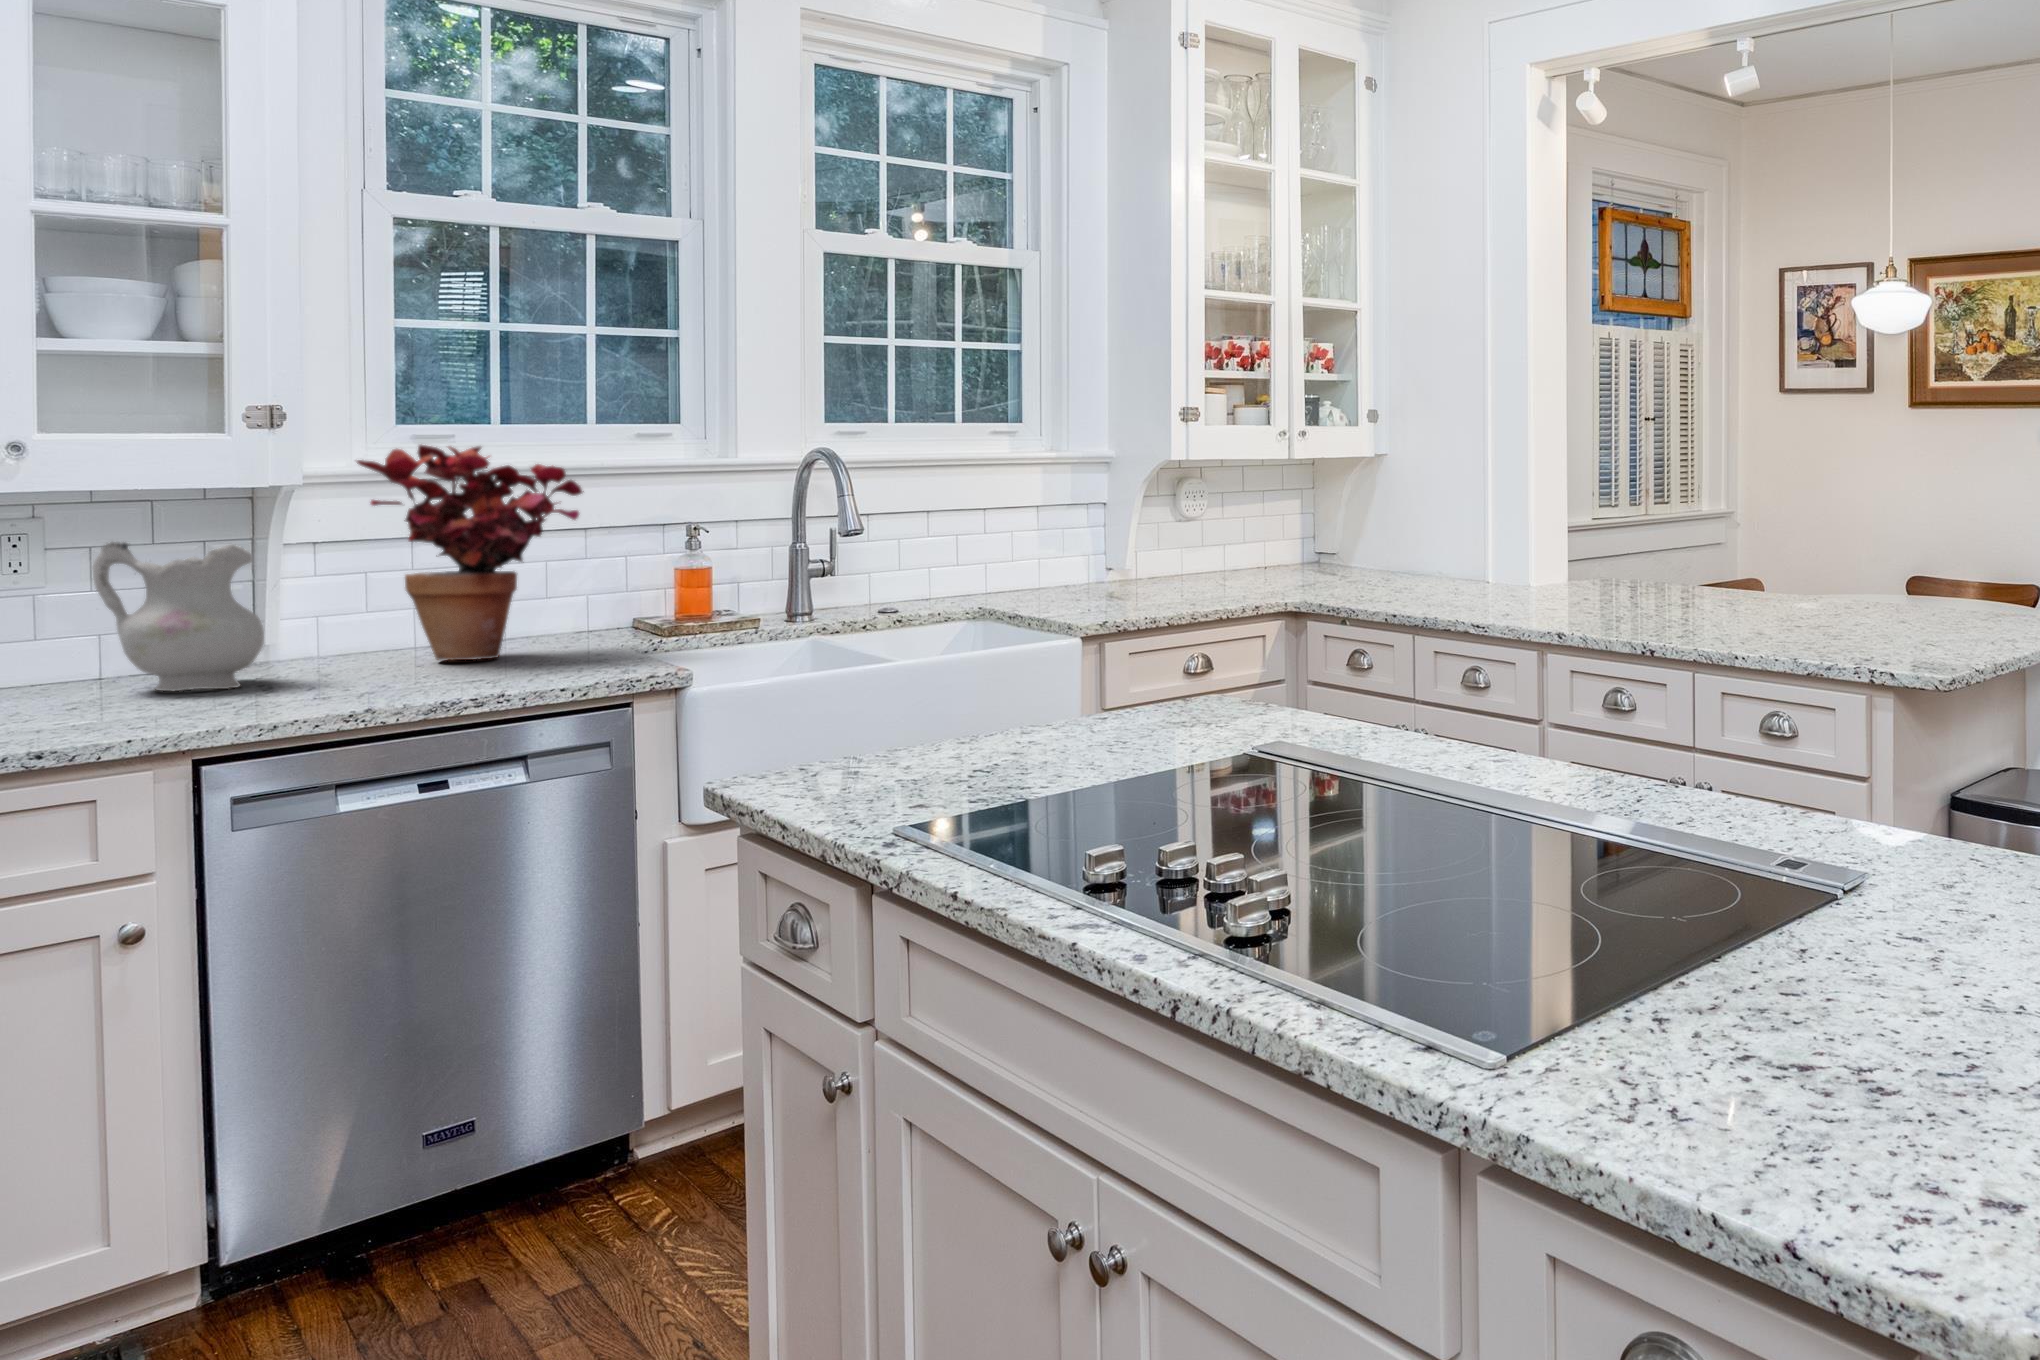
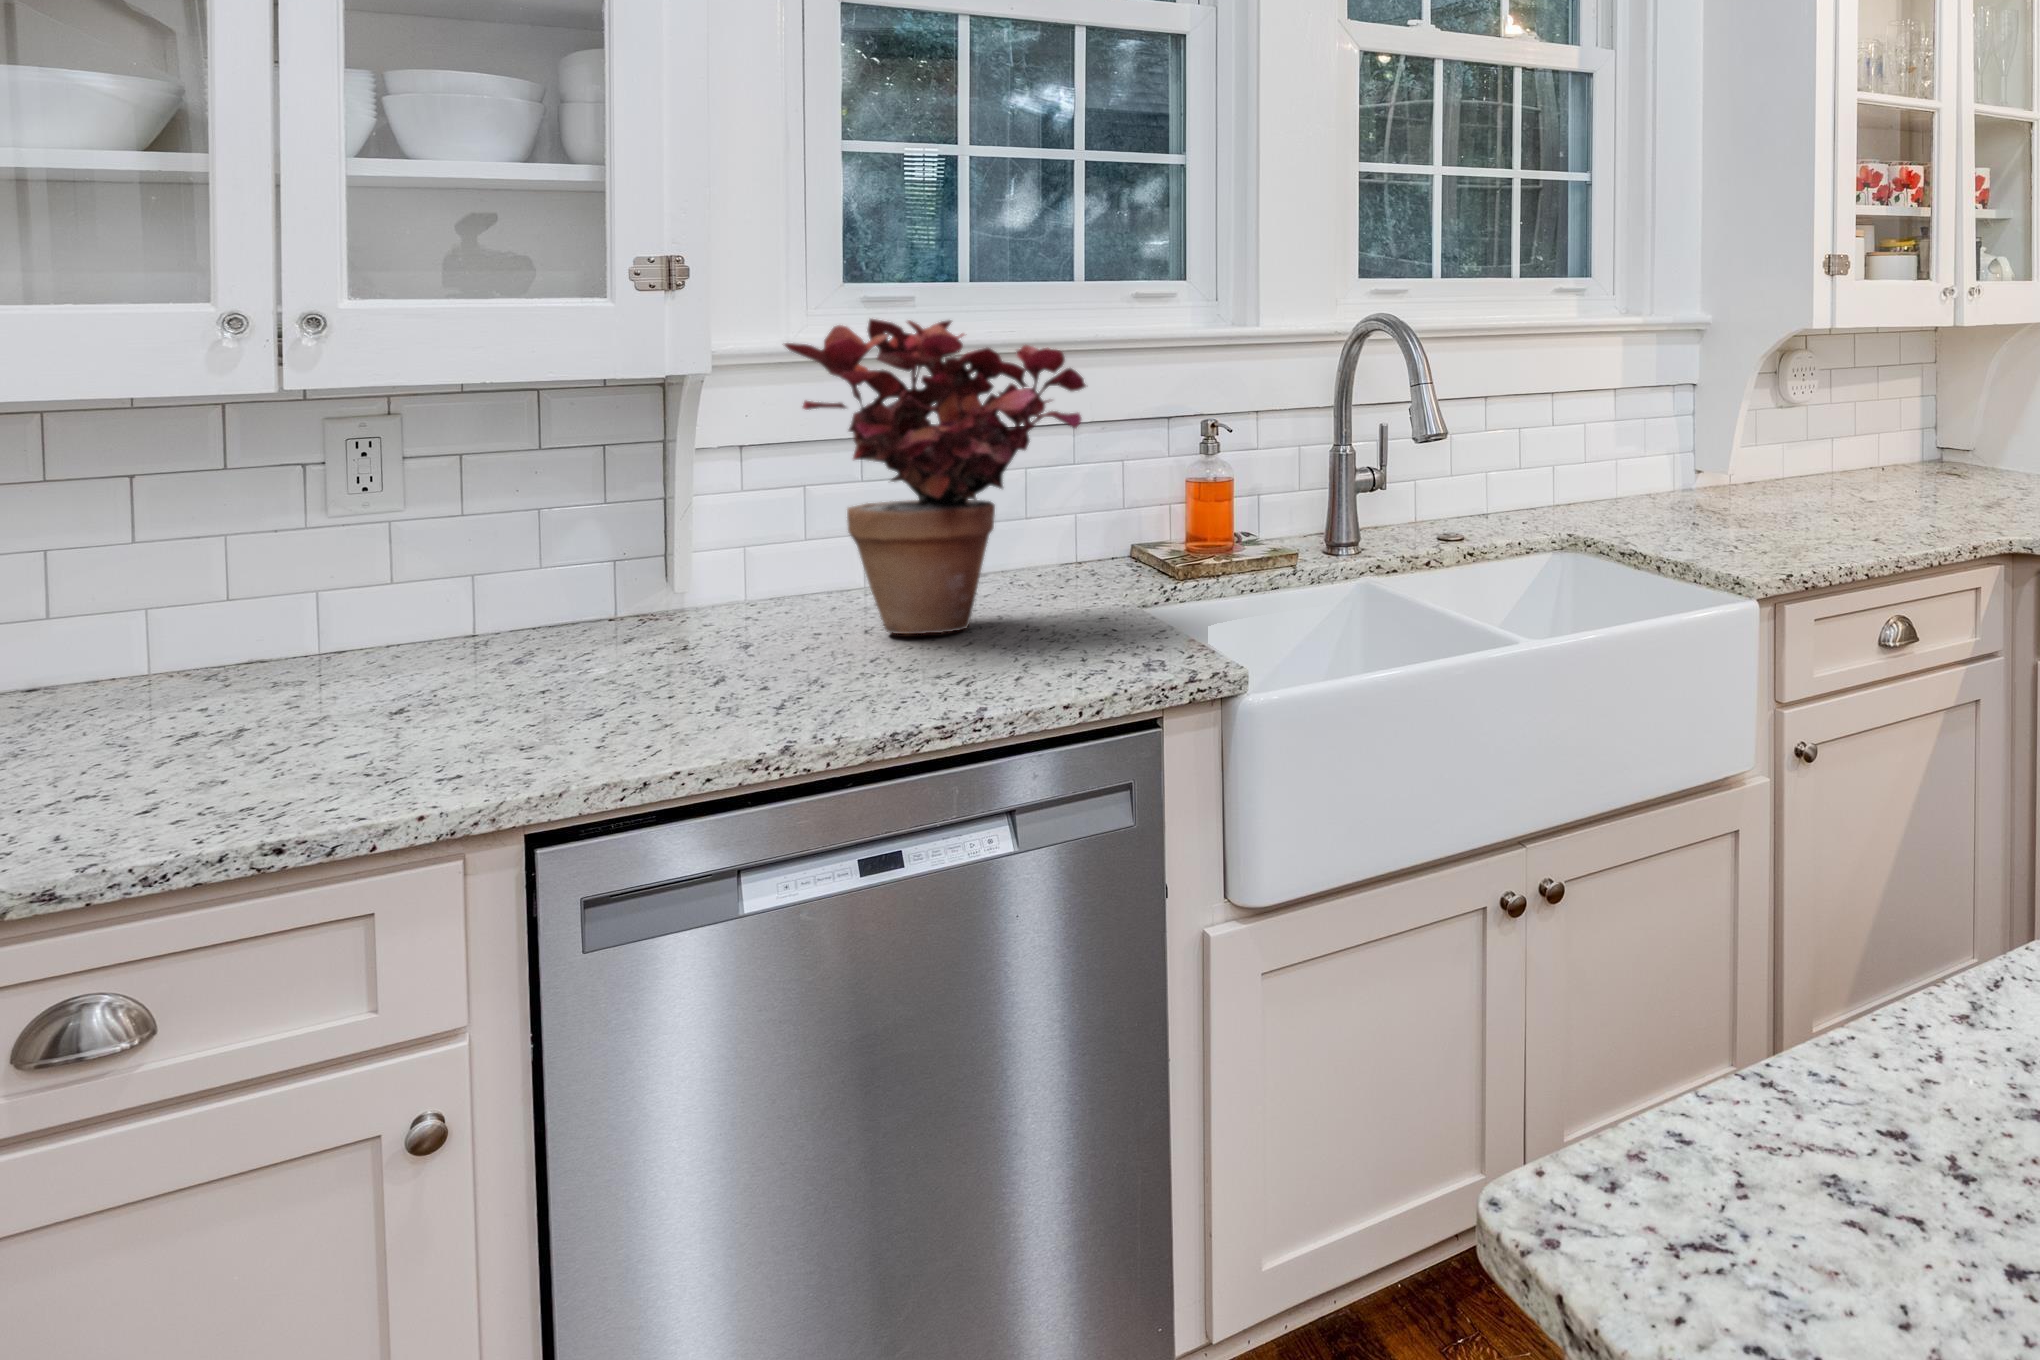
ceramic pitcher: present [93,542,264,691] -> none [428,468,656,694]

